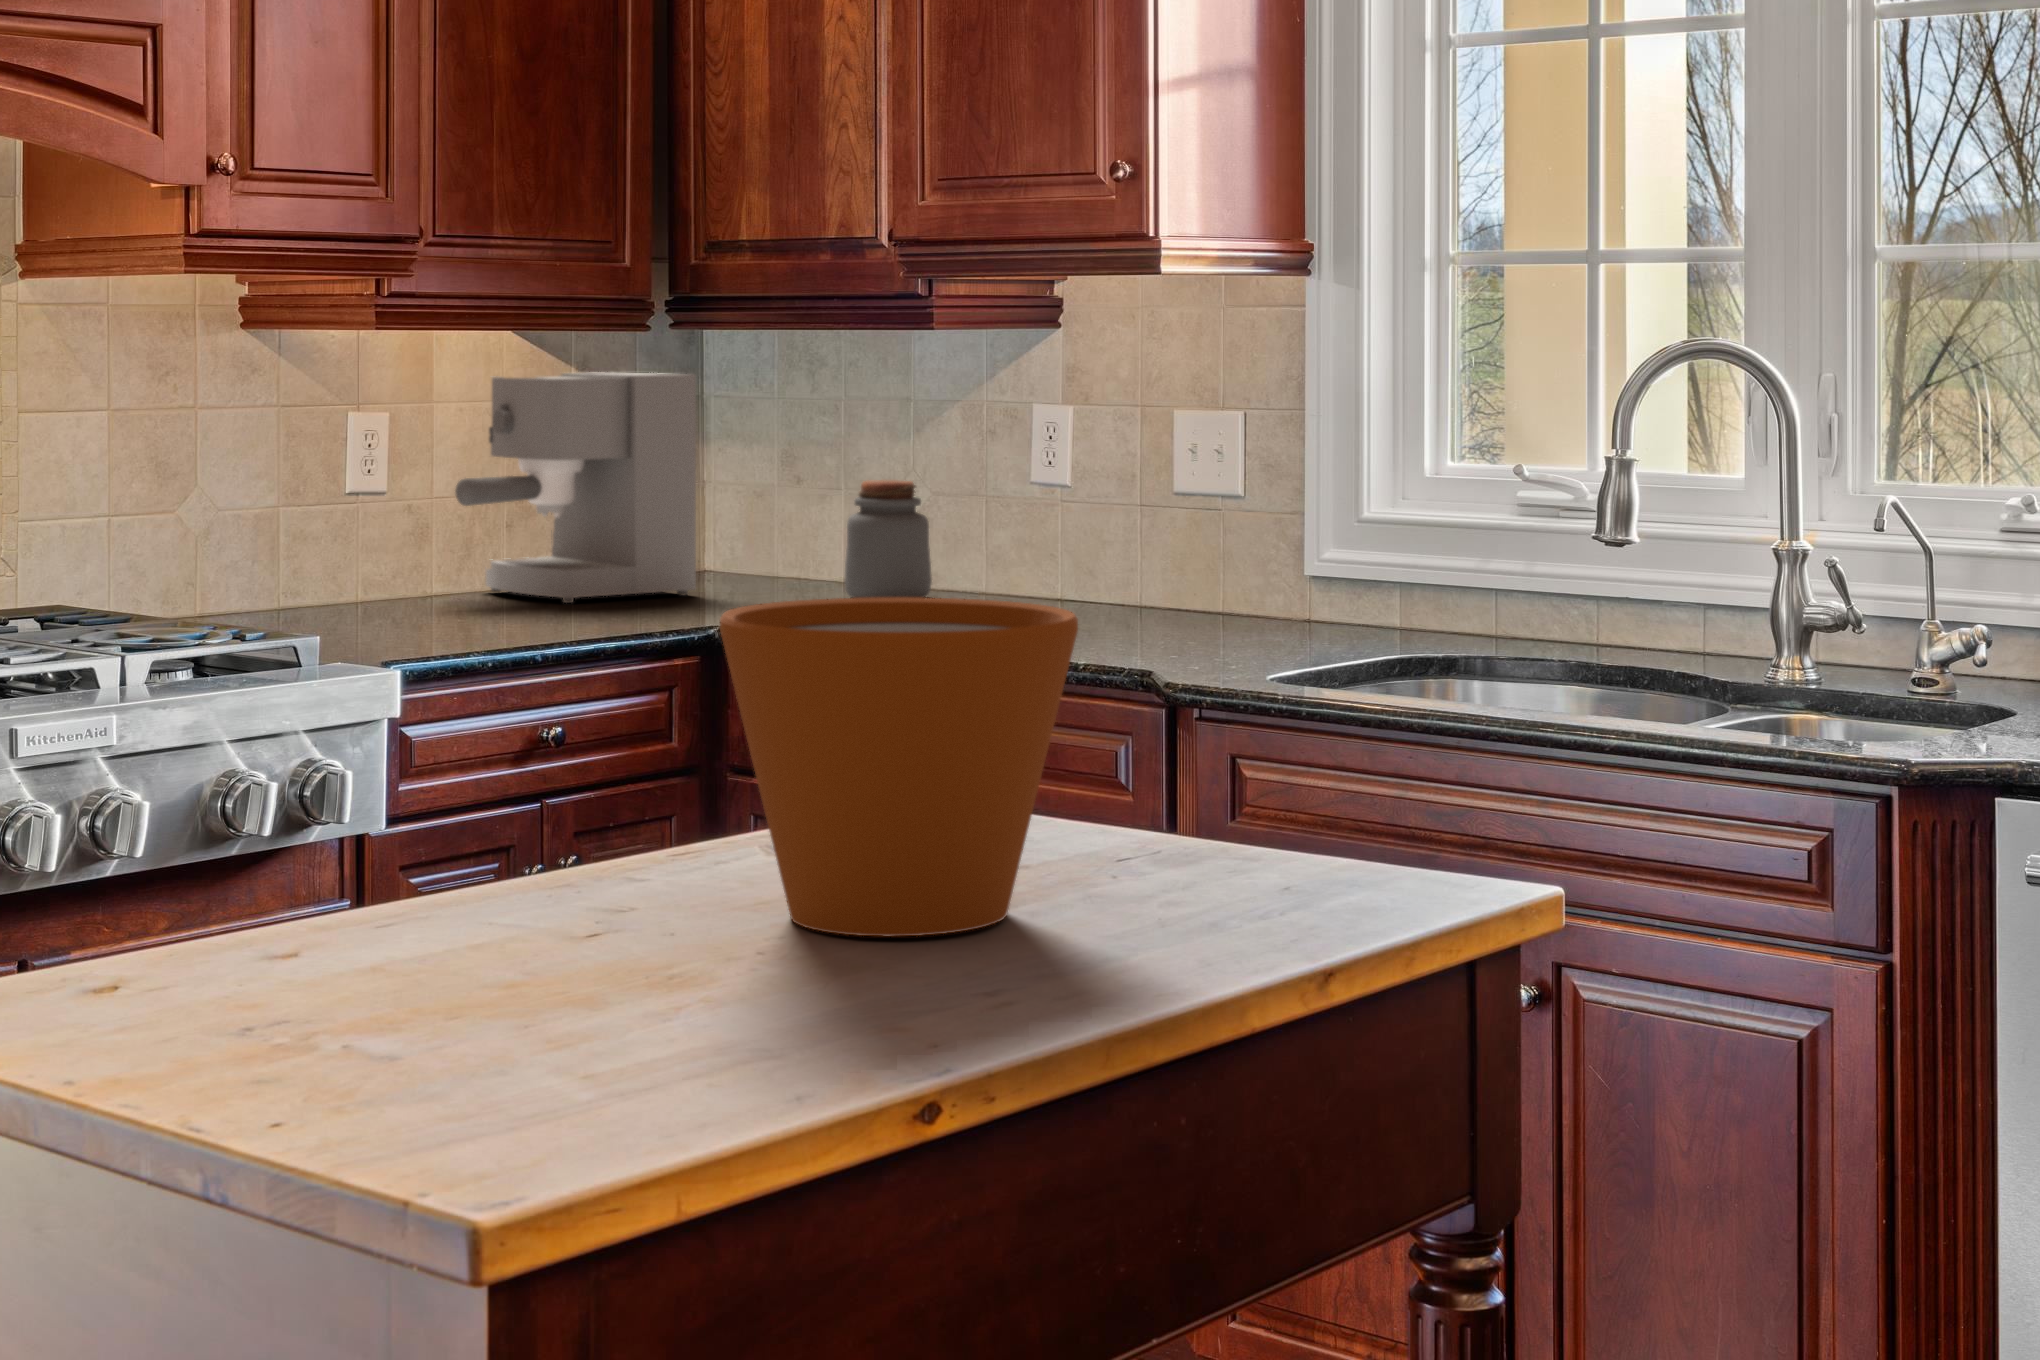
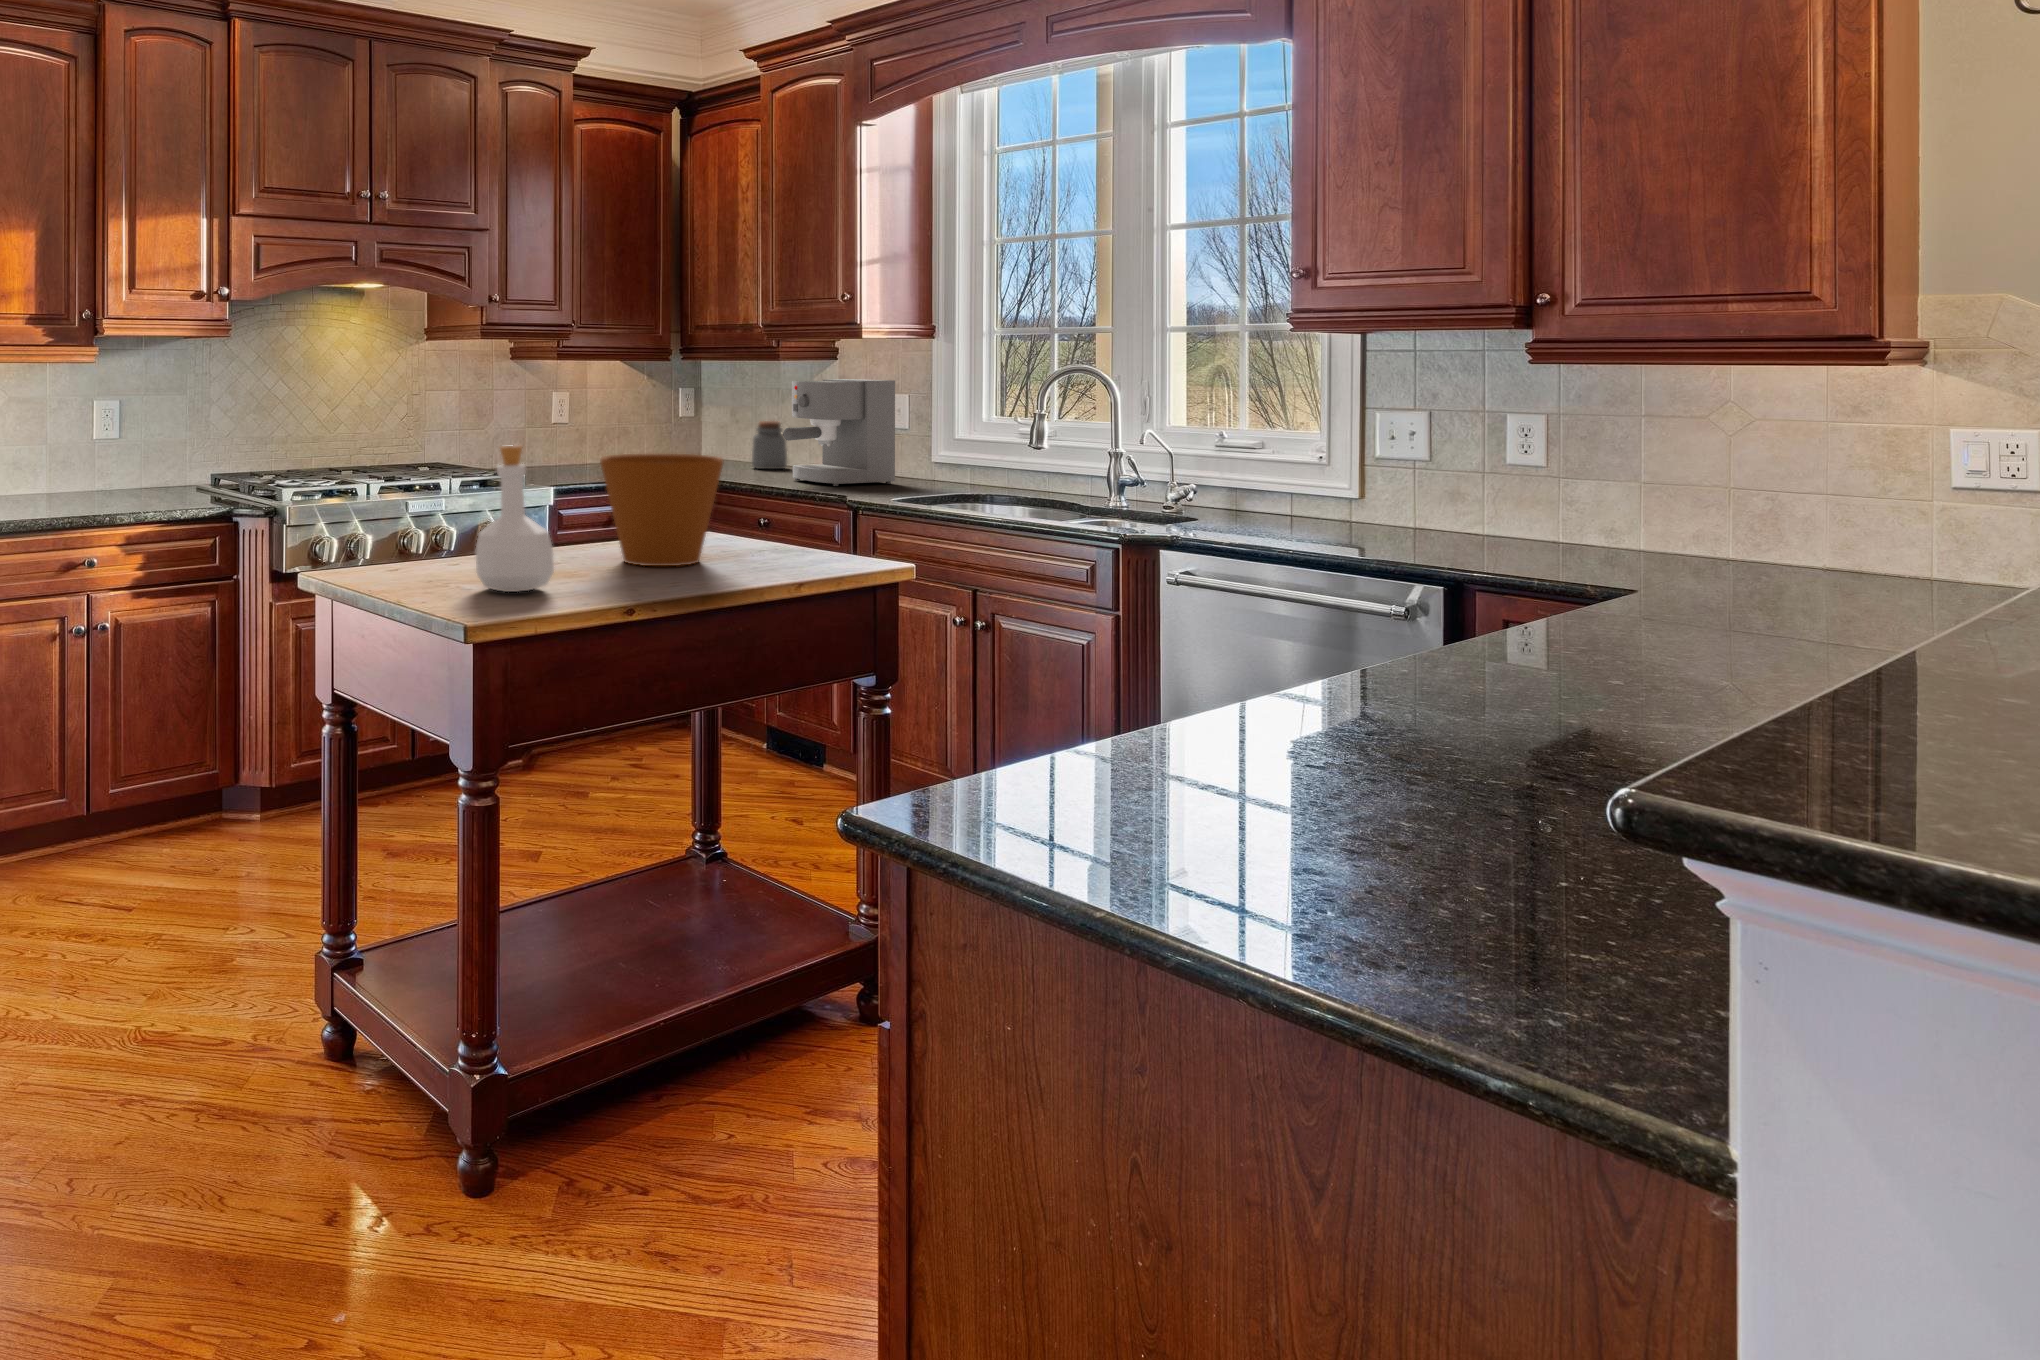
coffee maker: present [455,372,696,603] -> present [783,379,895,486]
bottle: none [410,595,665,1062] -> present [476,445,554,592]

